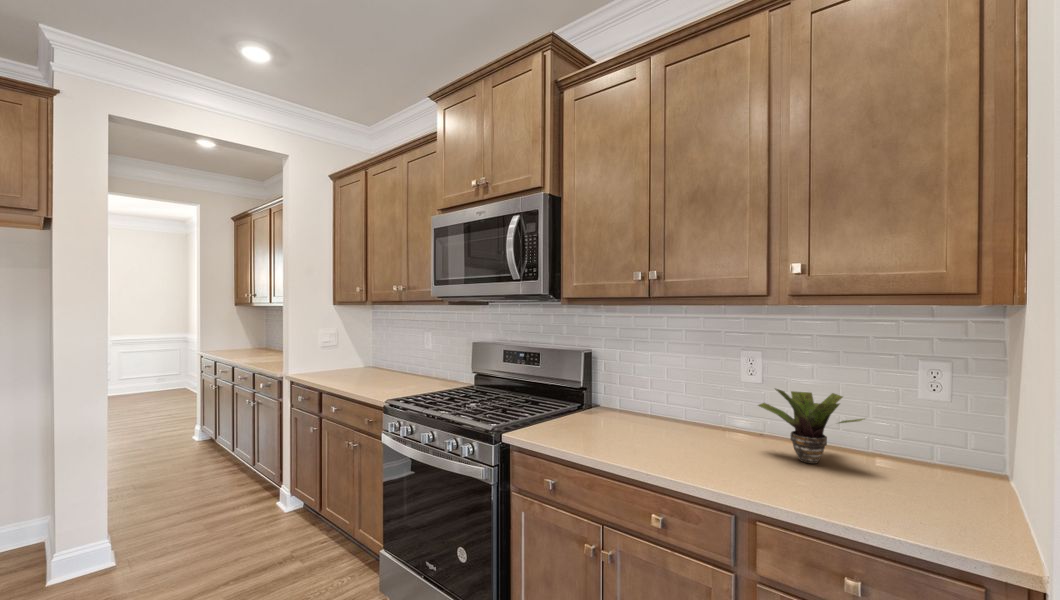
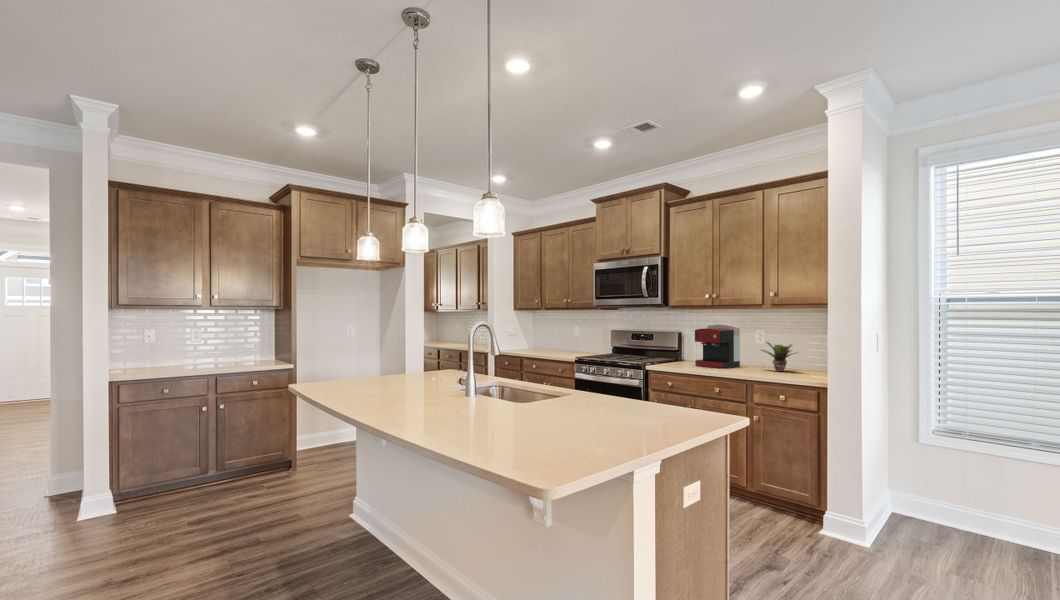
coffee maker: none [610,340,708,447] -> present [695,325,740,368]

